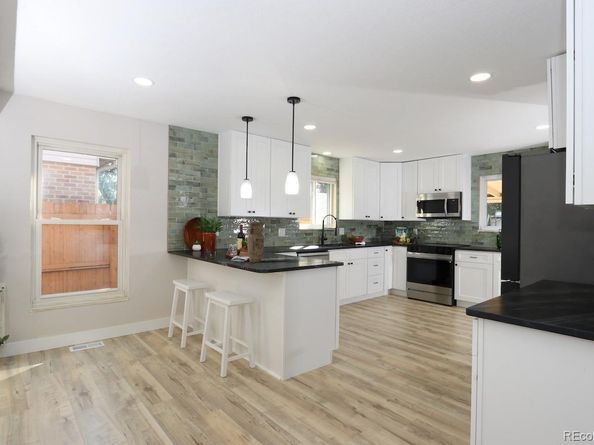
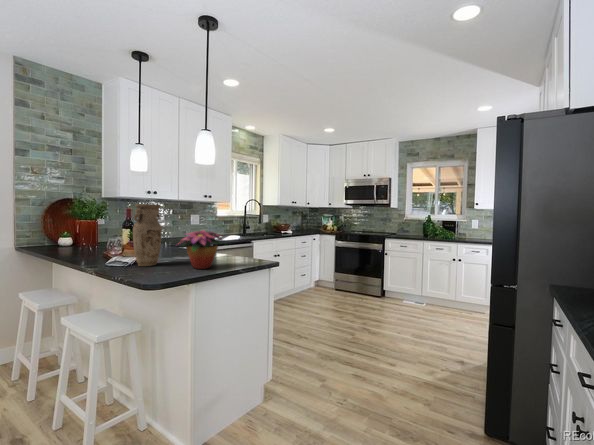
flower arrangement: none [271,239,308,264] -> present [179,230,223,269]

